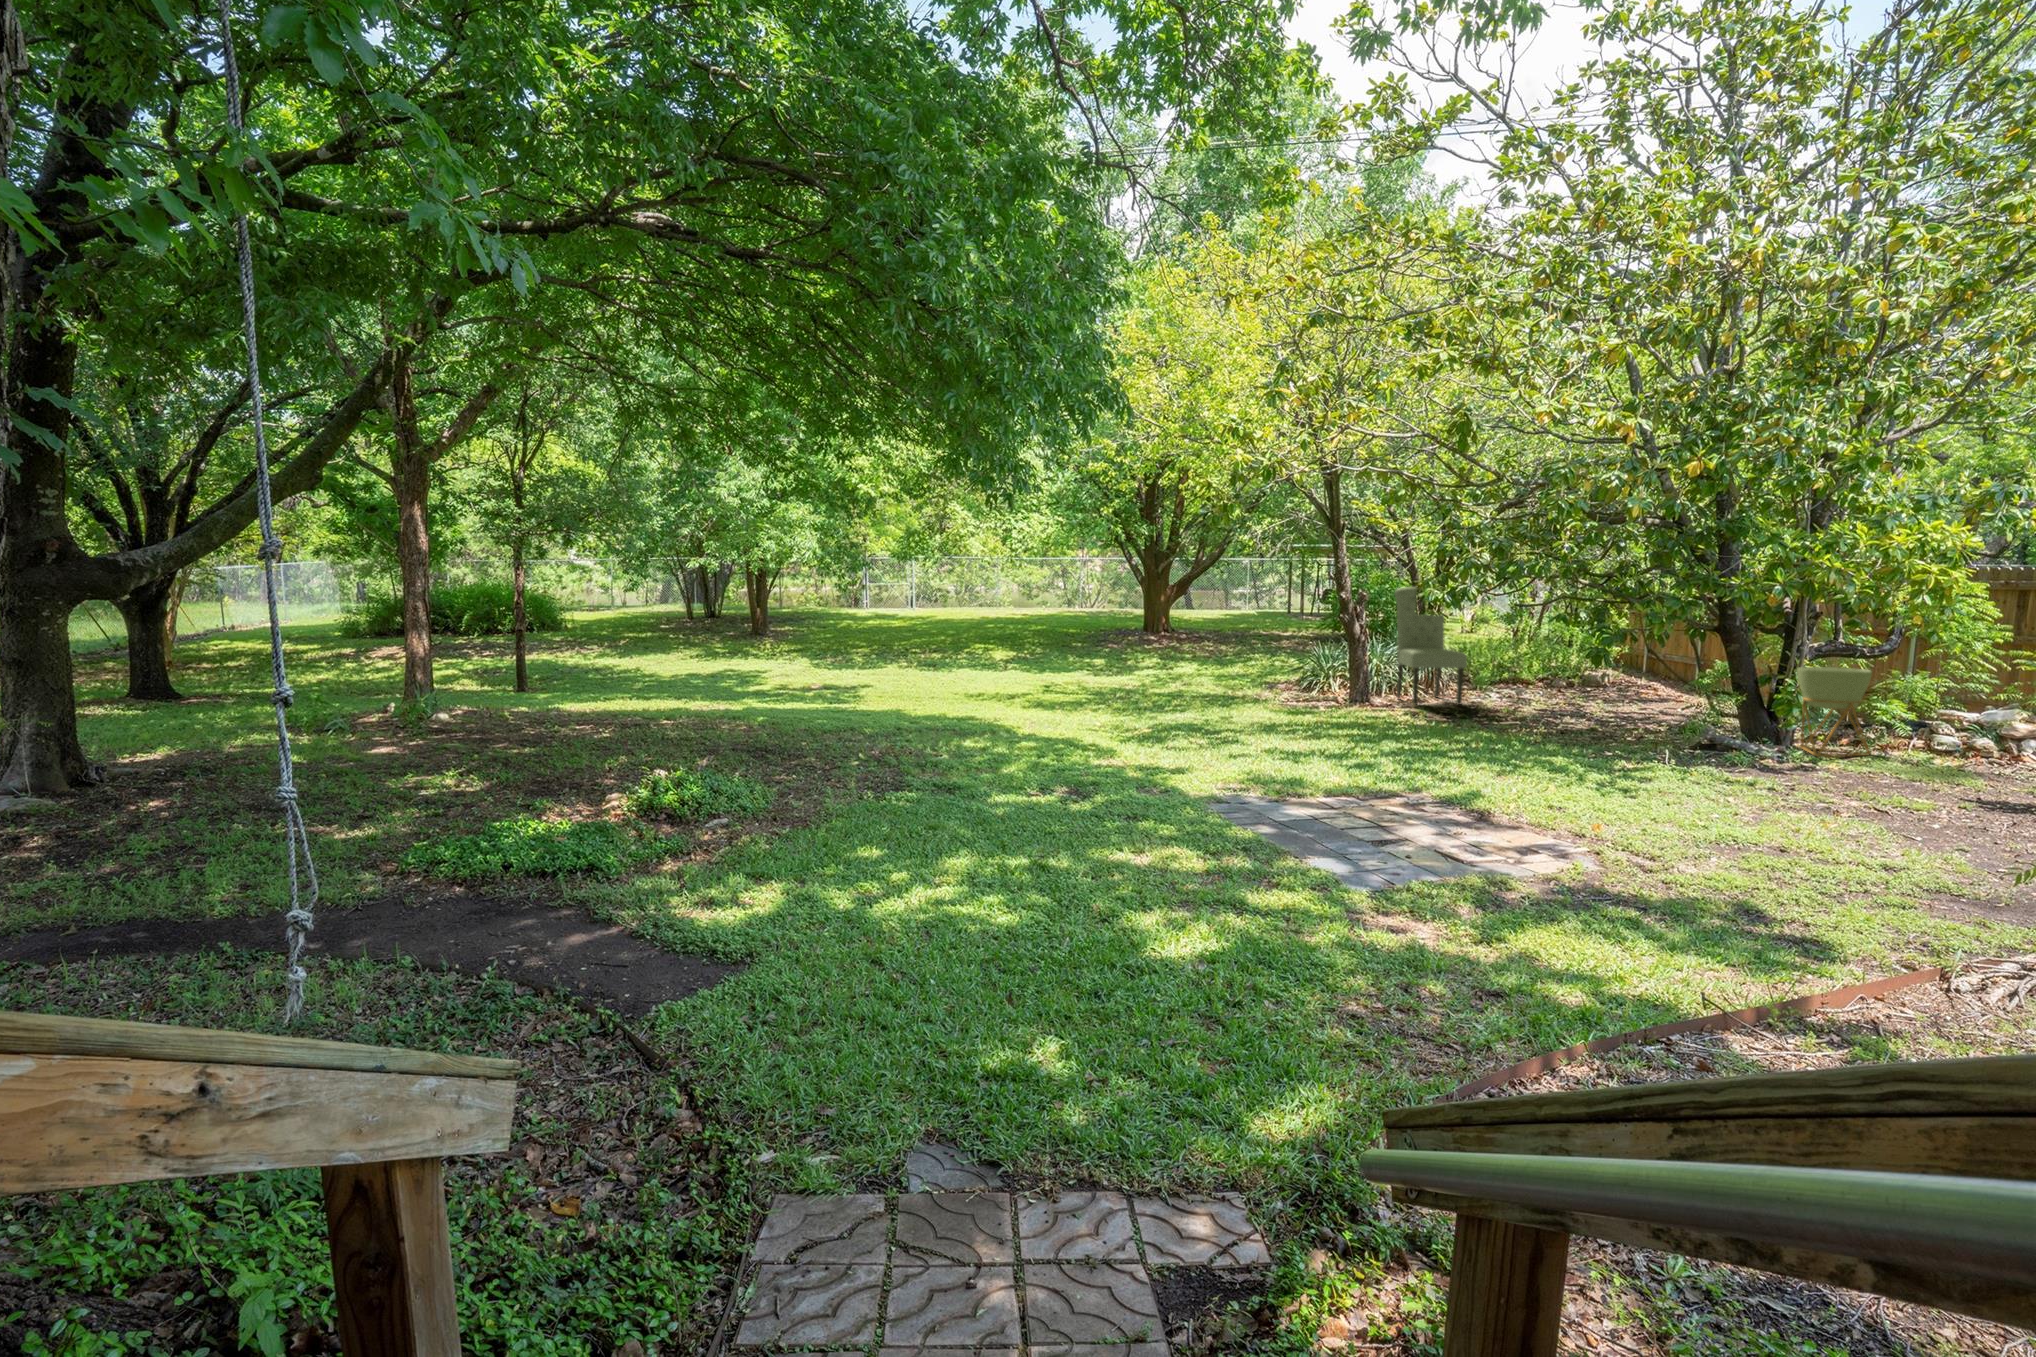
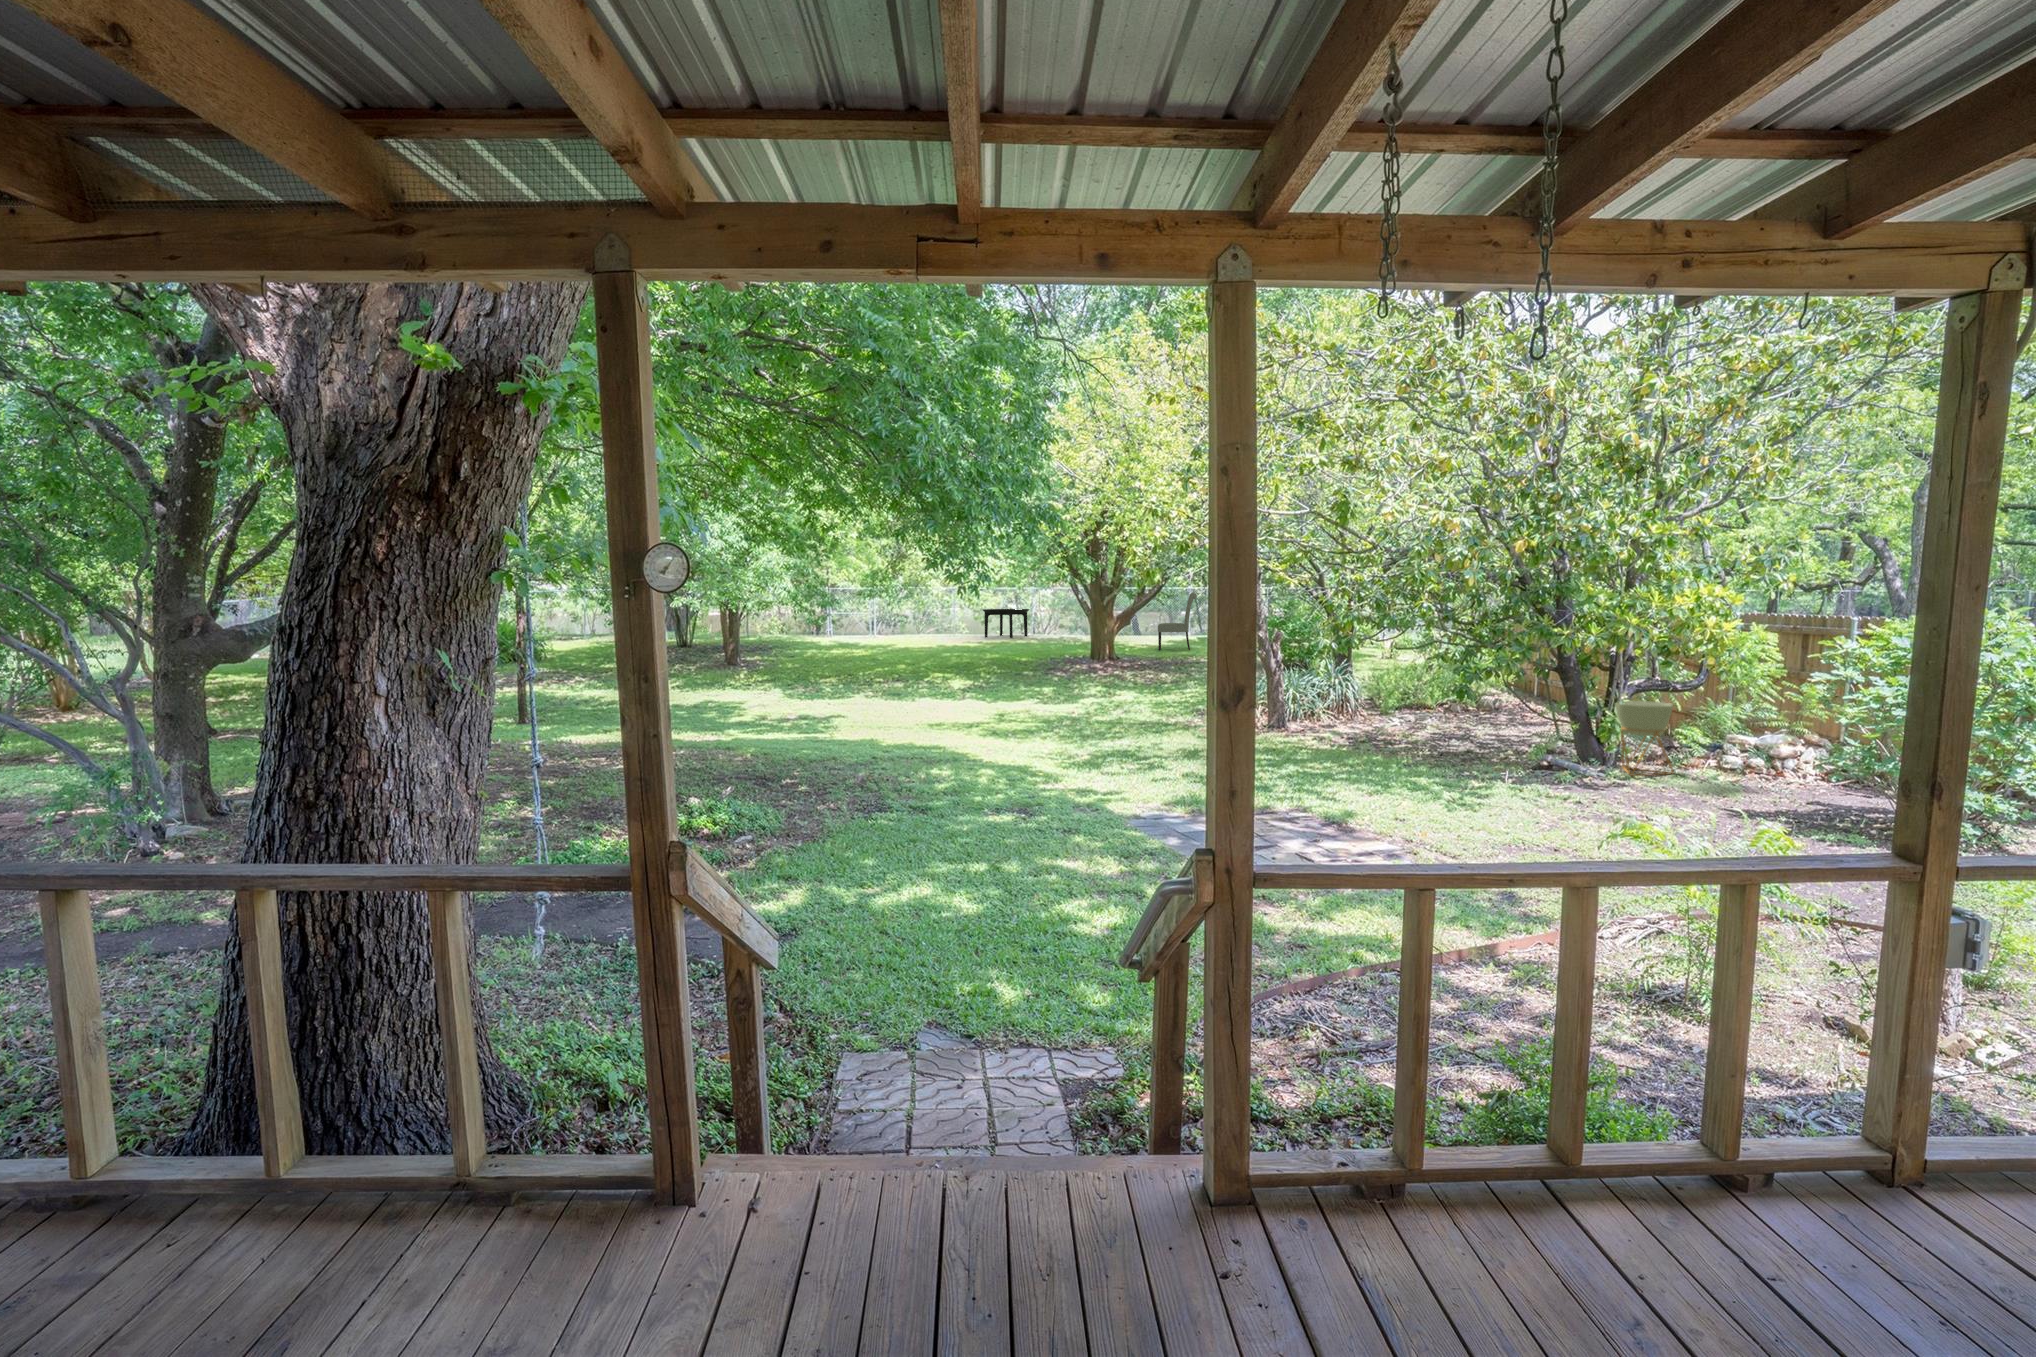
round table: none [1024,584,1075,614] -> present [983,609,1029,638]
chair: present [1395,587,1467,705] -> present [1158,593,1197,650]

